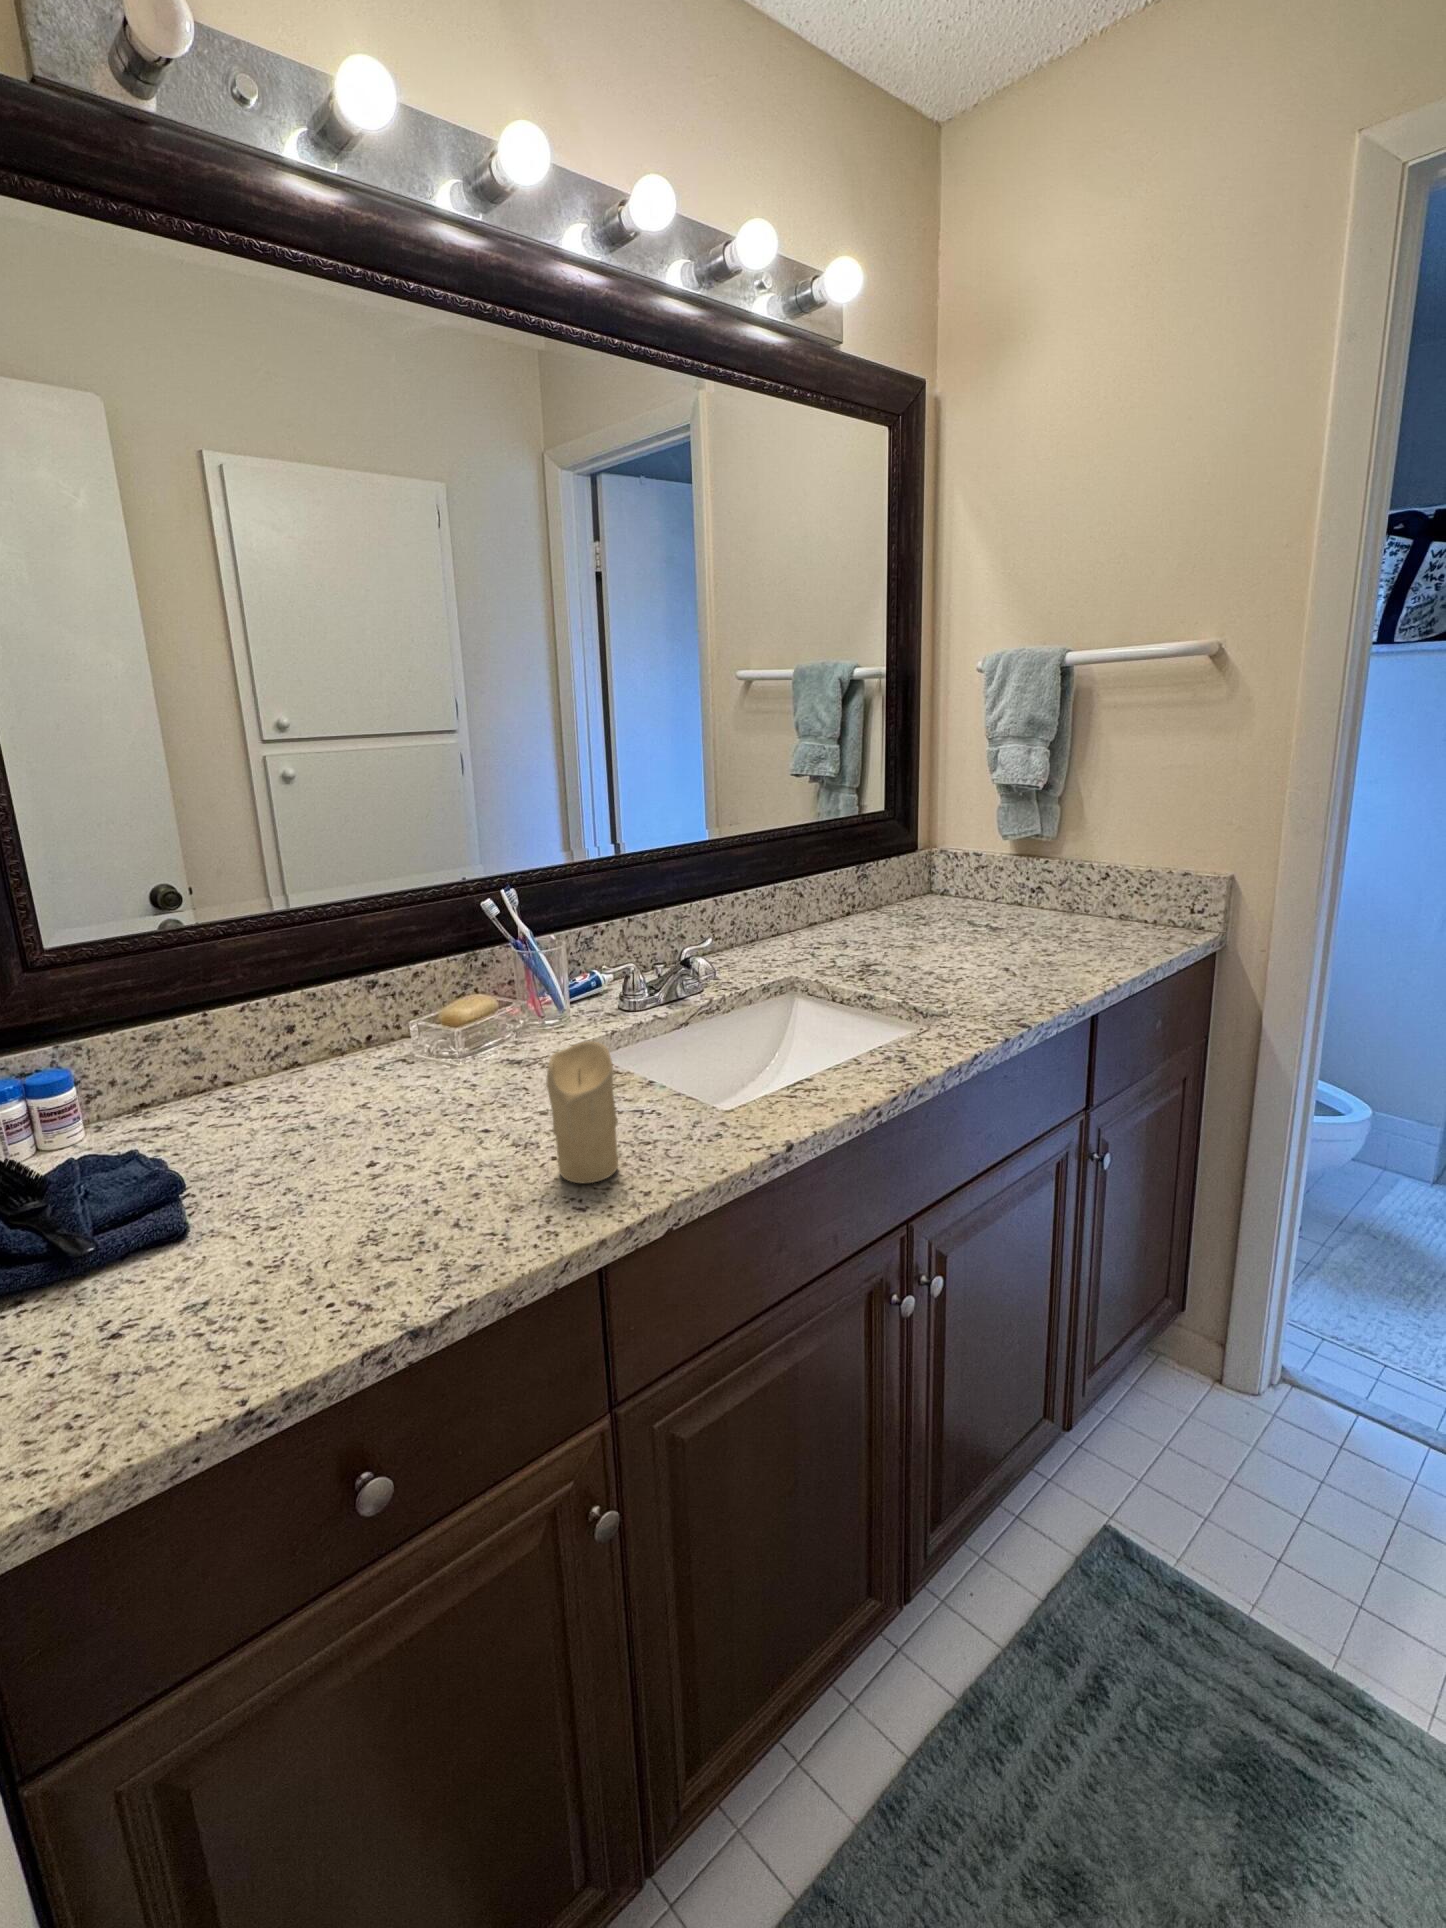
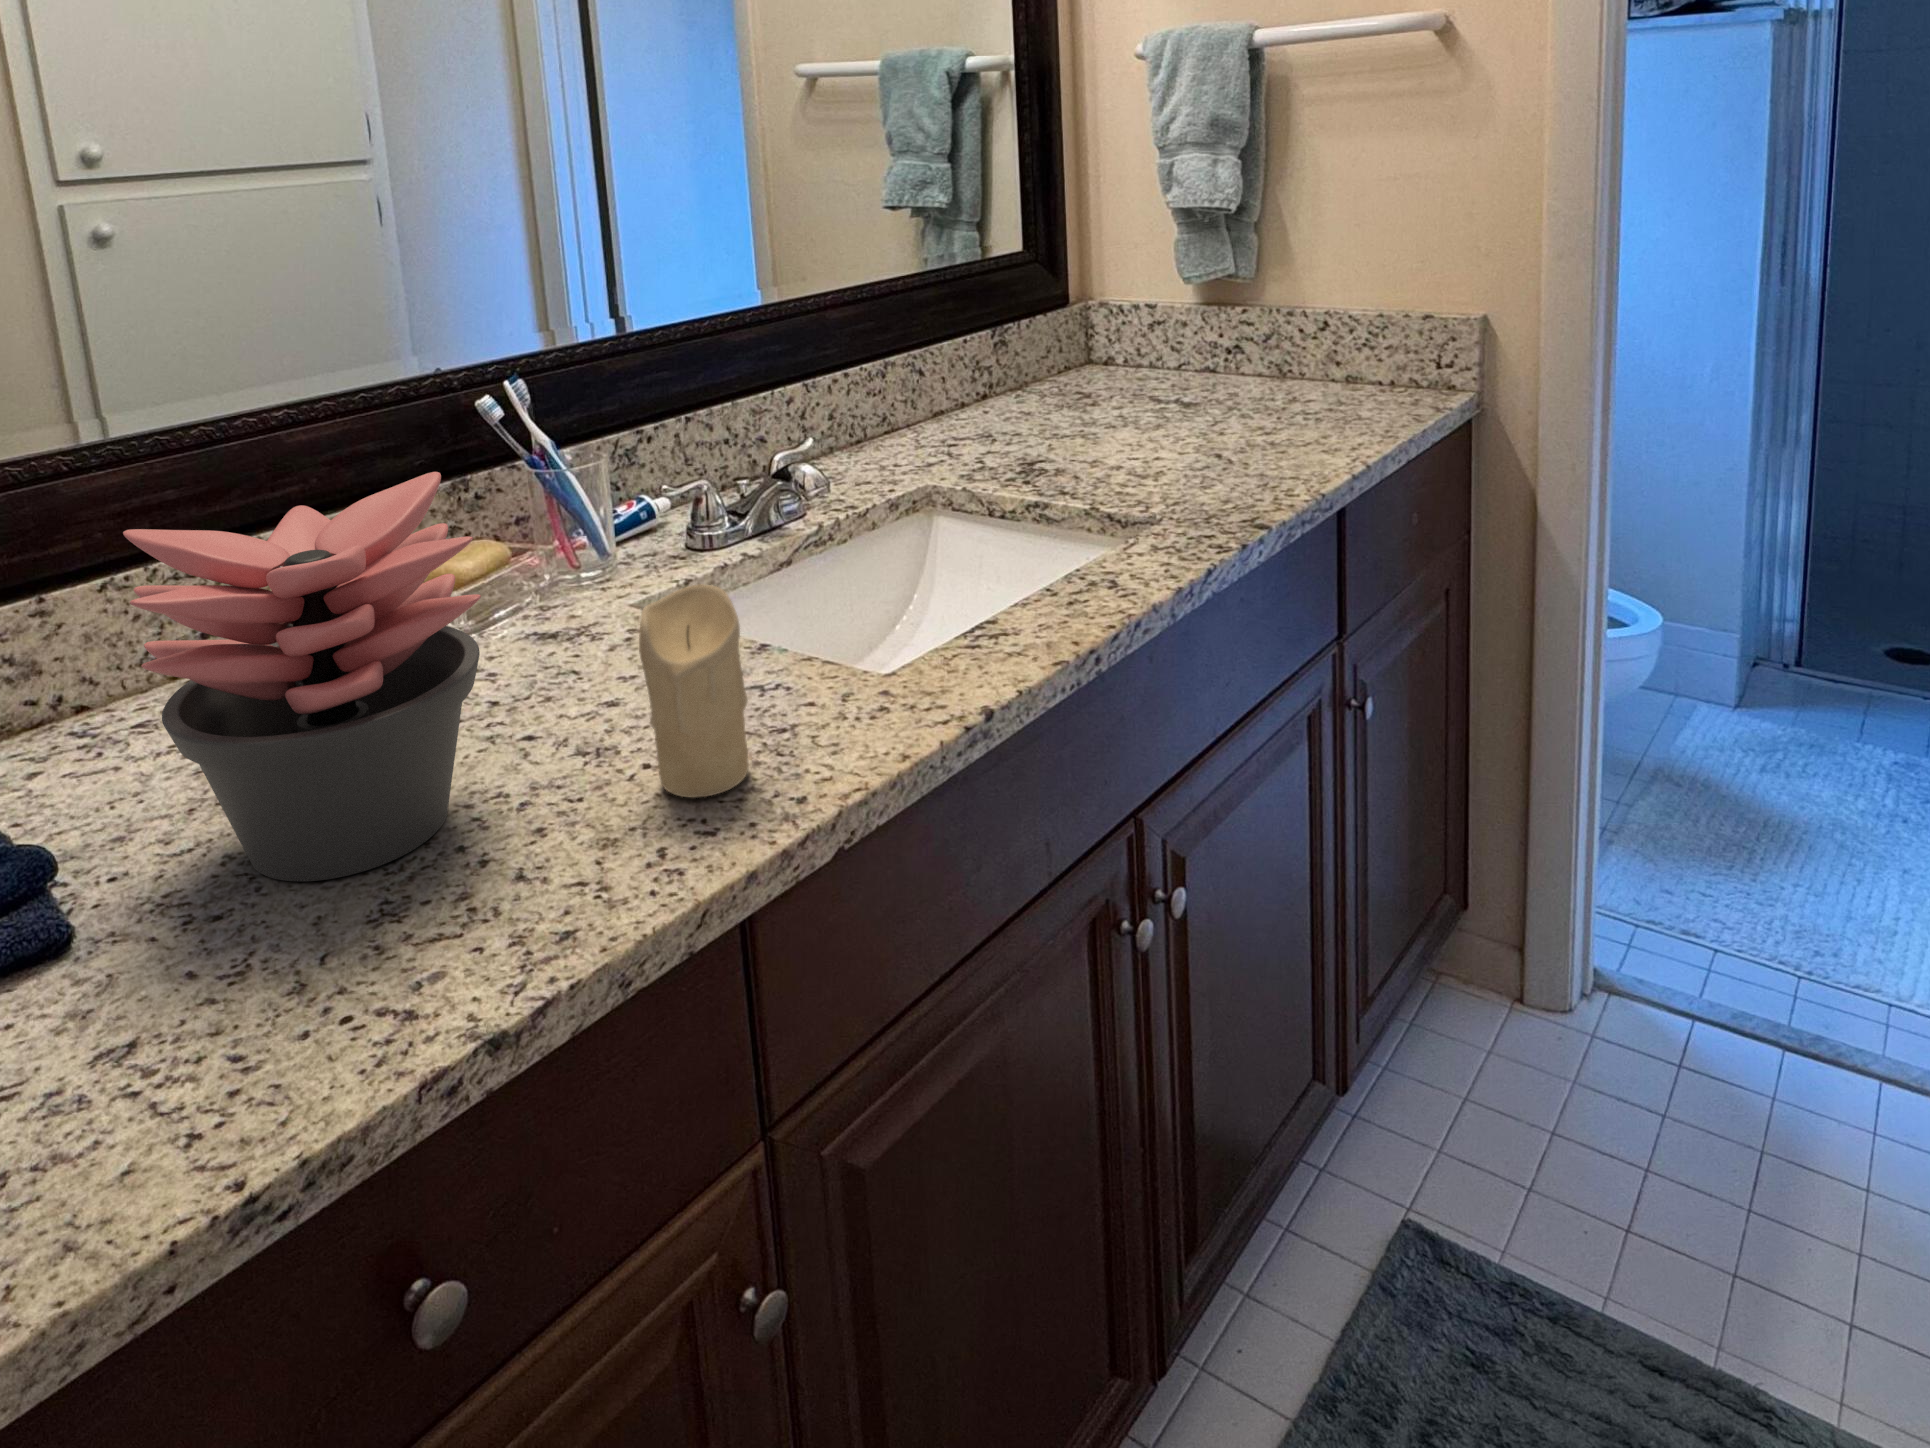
succulent plant: none [224,953,447,1211] -> present [123,472,481,881]

